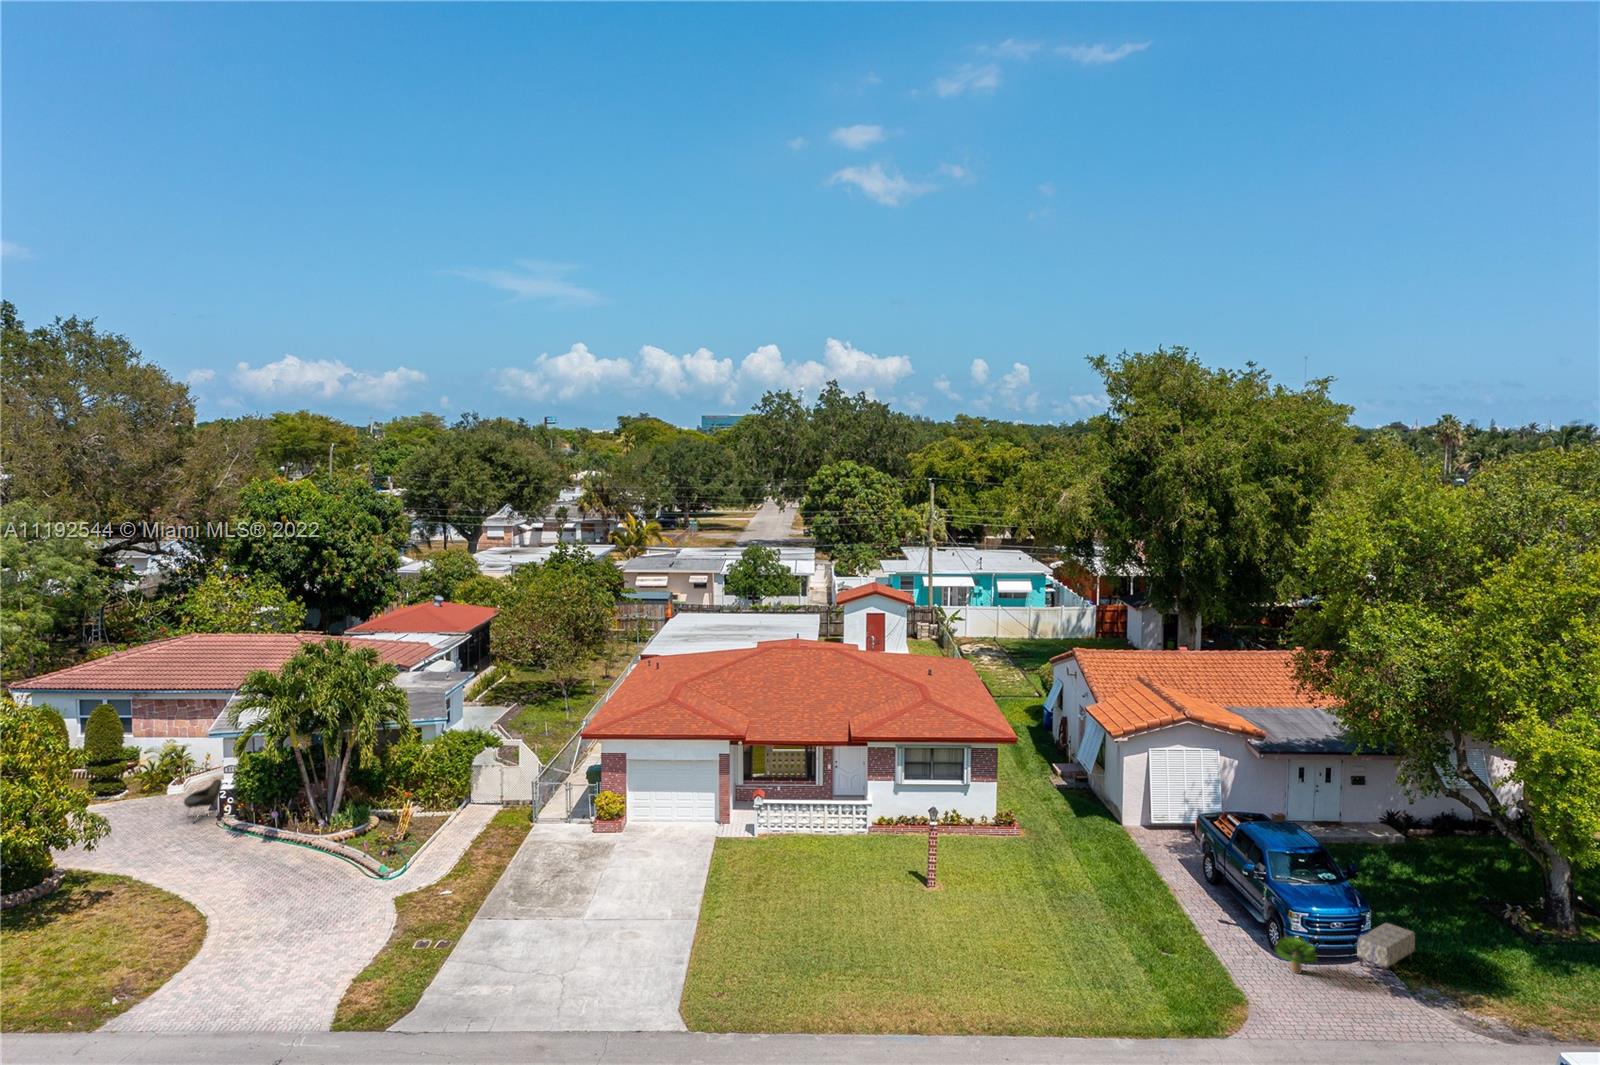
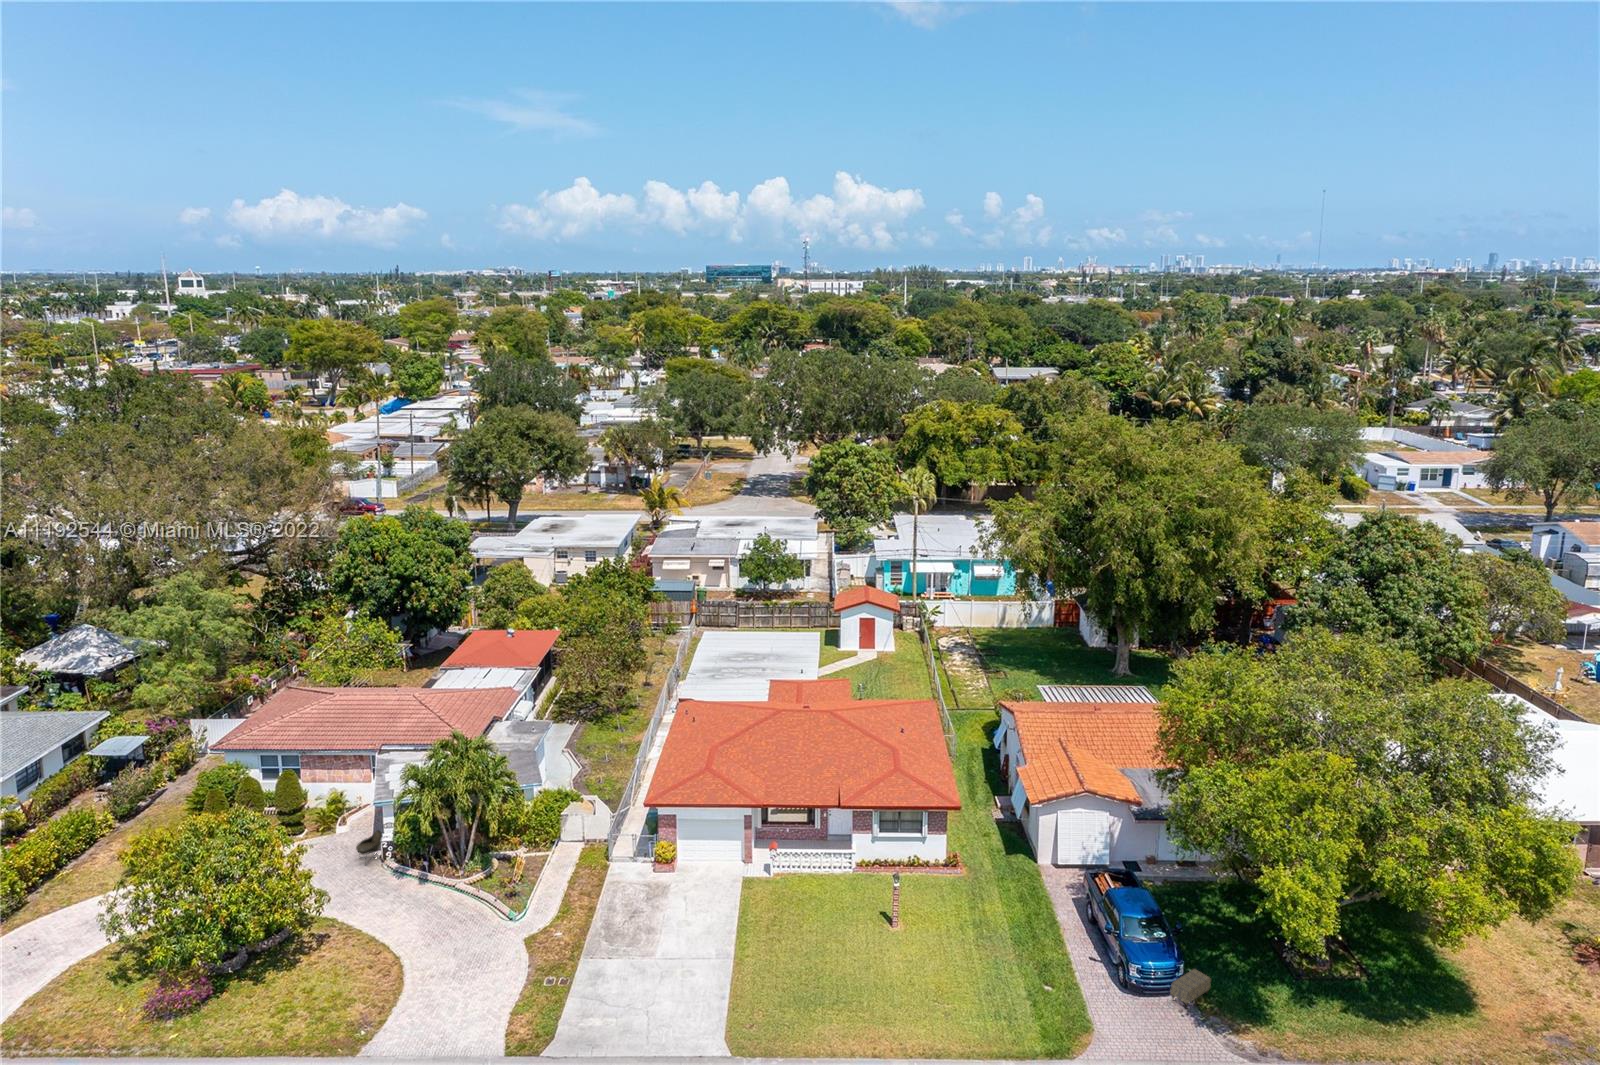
potted plant: present [1277,937,1316,974] -> none [1115,981,1143,1008]

